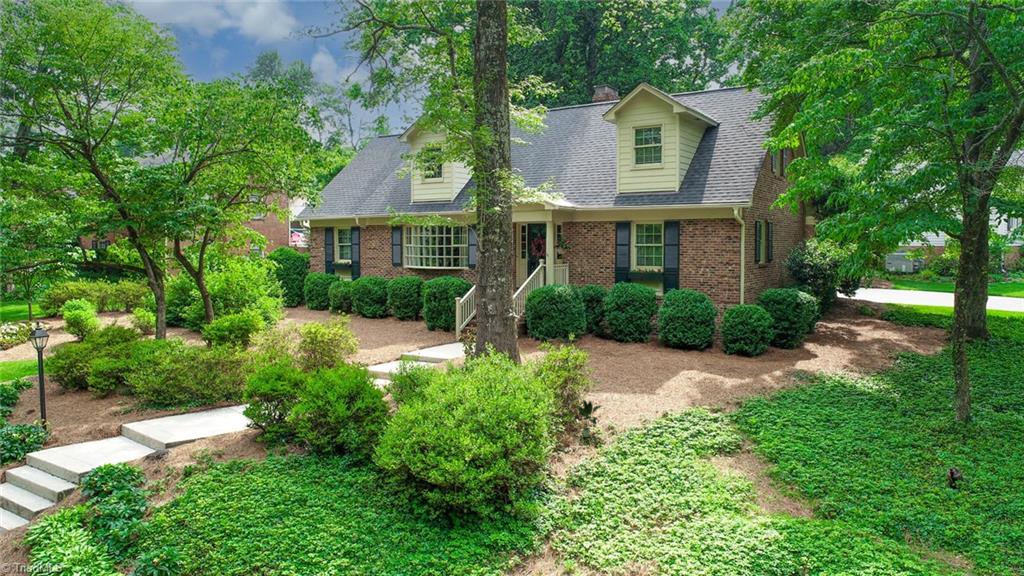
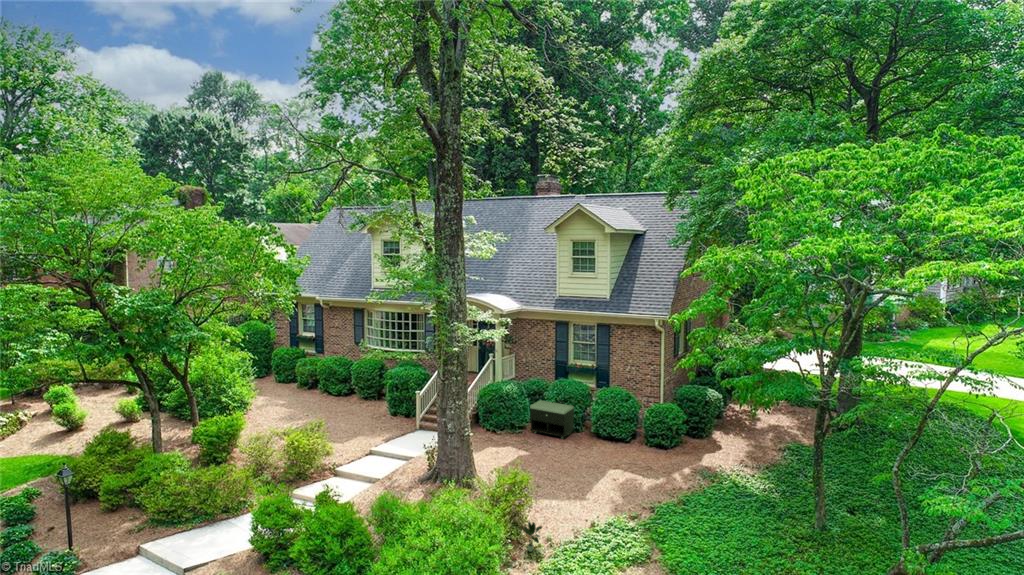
storage bench: none [585,306,637,346] -> present [530,400,574,438]

